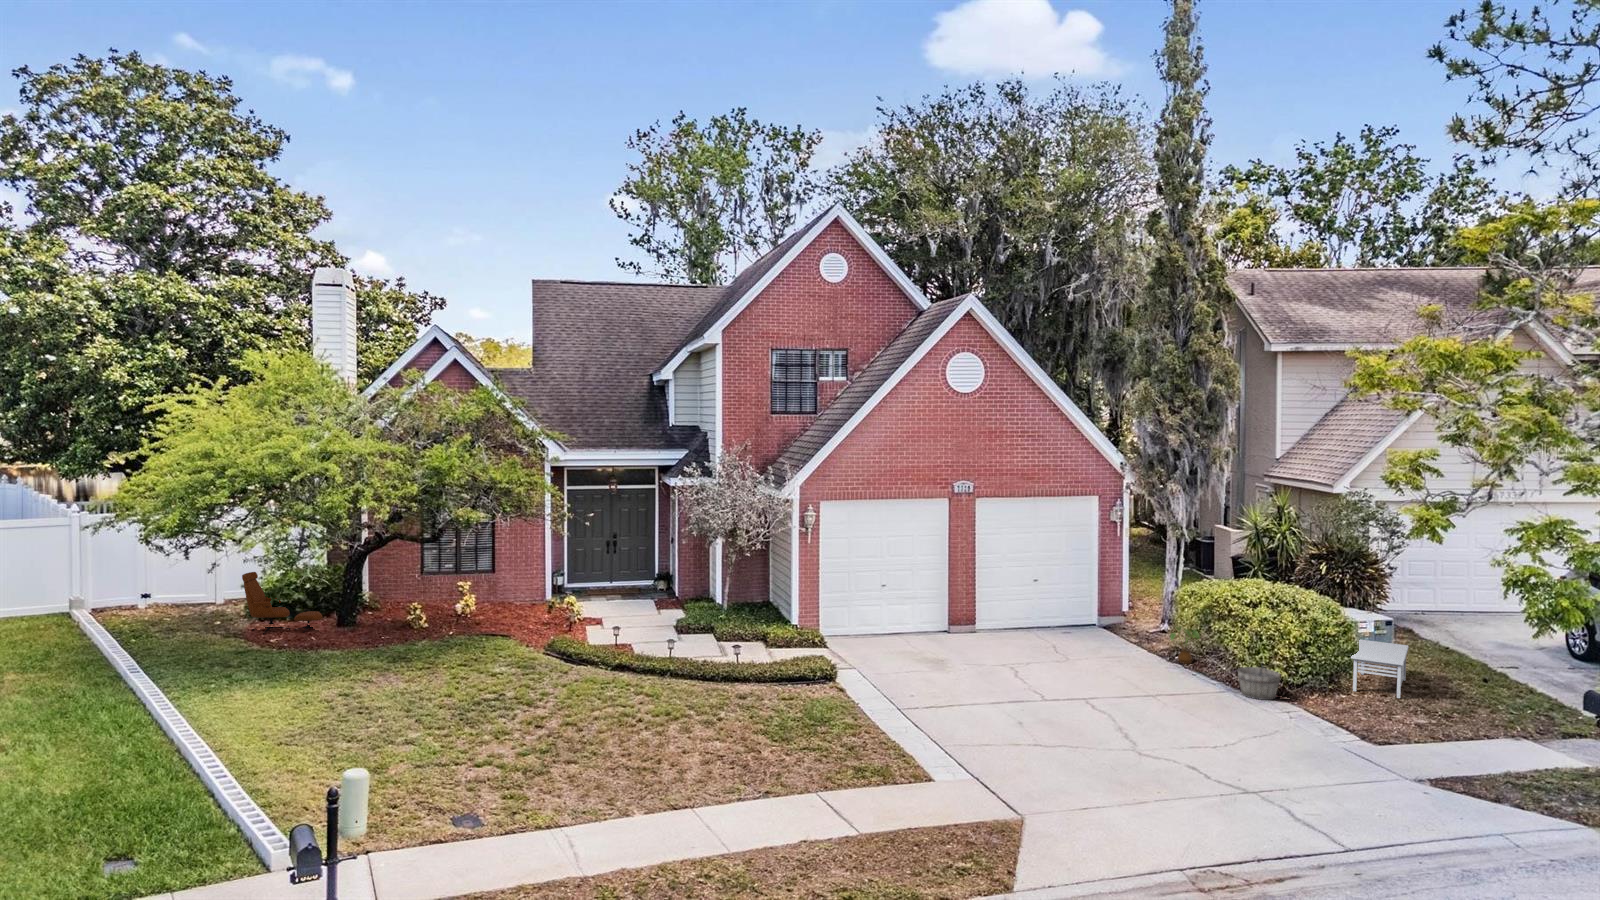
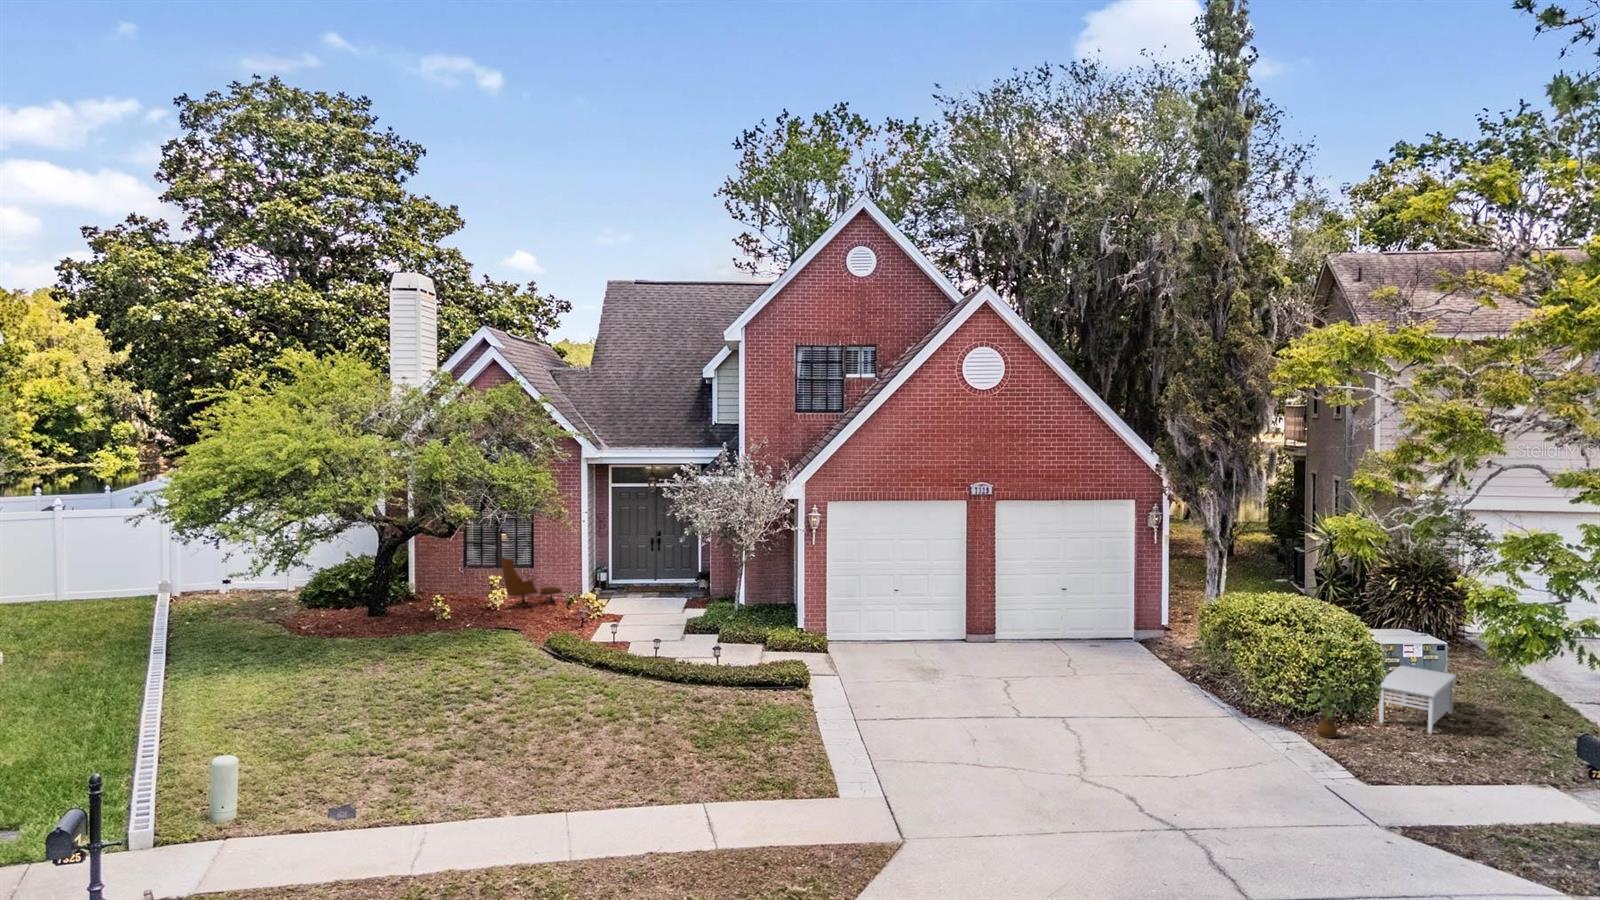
lounge chair: present [242,572,322,634] -> present [501,557,562,605]
house plant: present [1170,626,1200,664] -> present [1310,684,1352,738]
wooden bucket: present [1238,667,1280,700] -> none [1239,686,1286,727]

